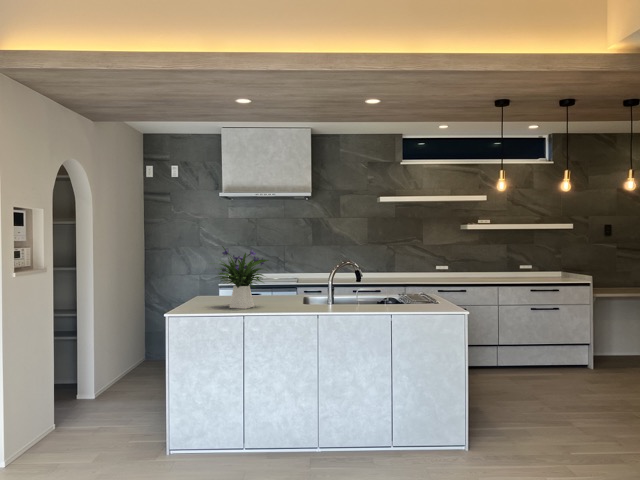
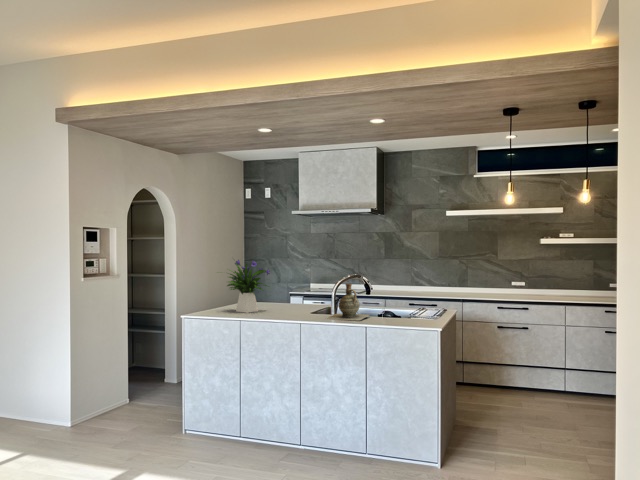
ceramic jug: none [348,272,390,311] -> present [326,283,369,321]

